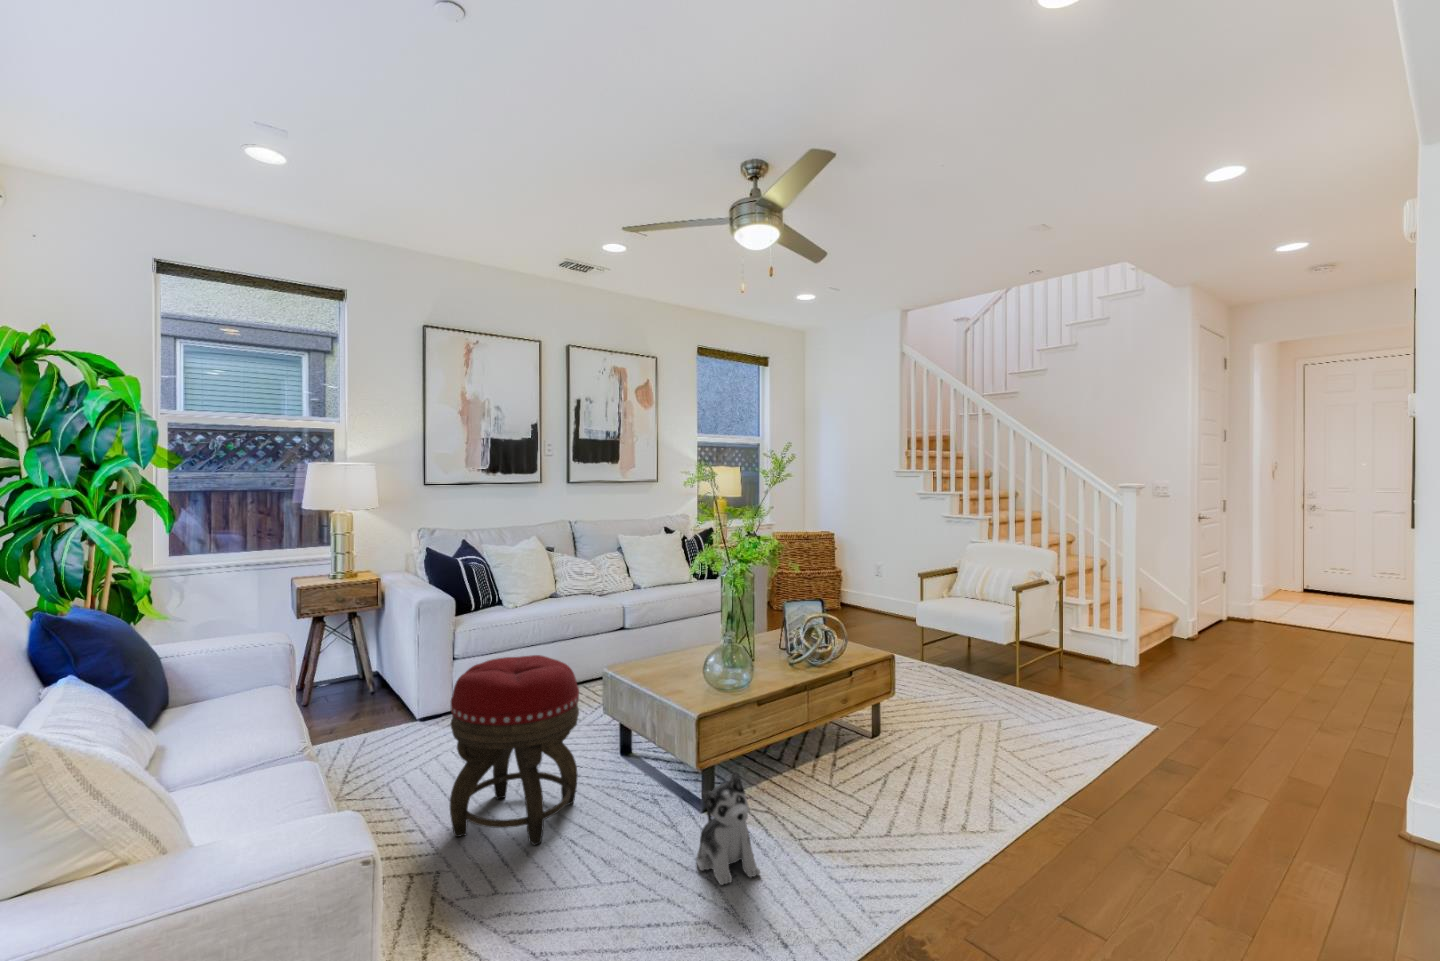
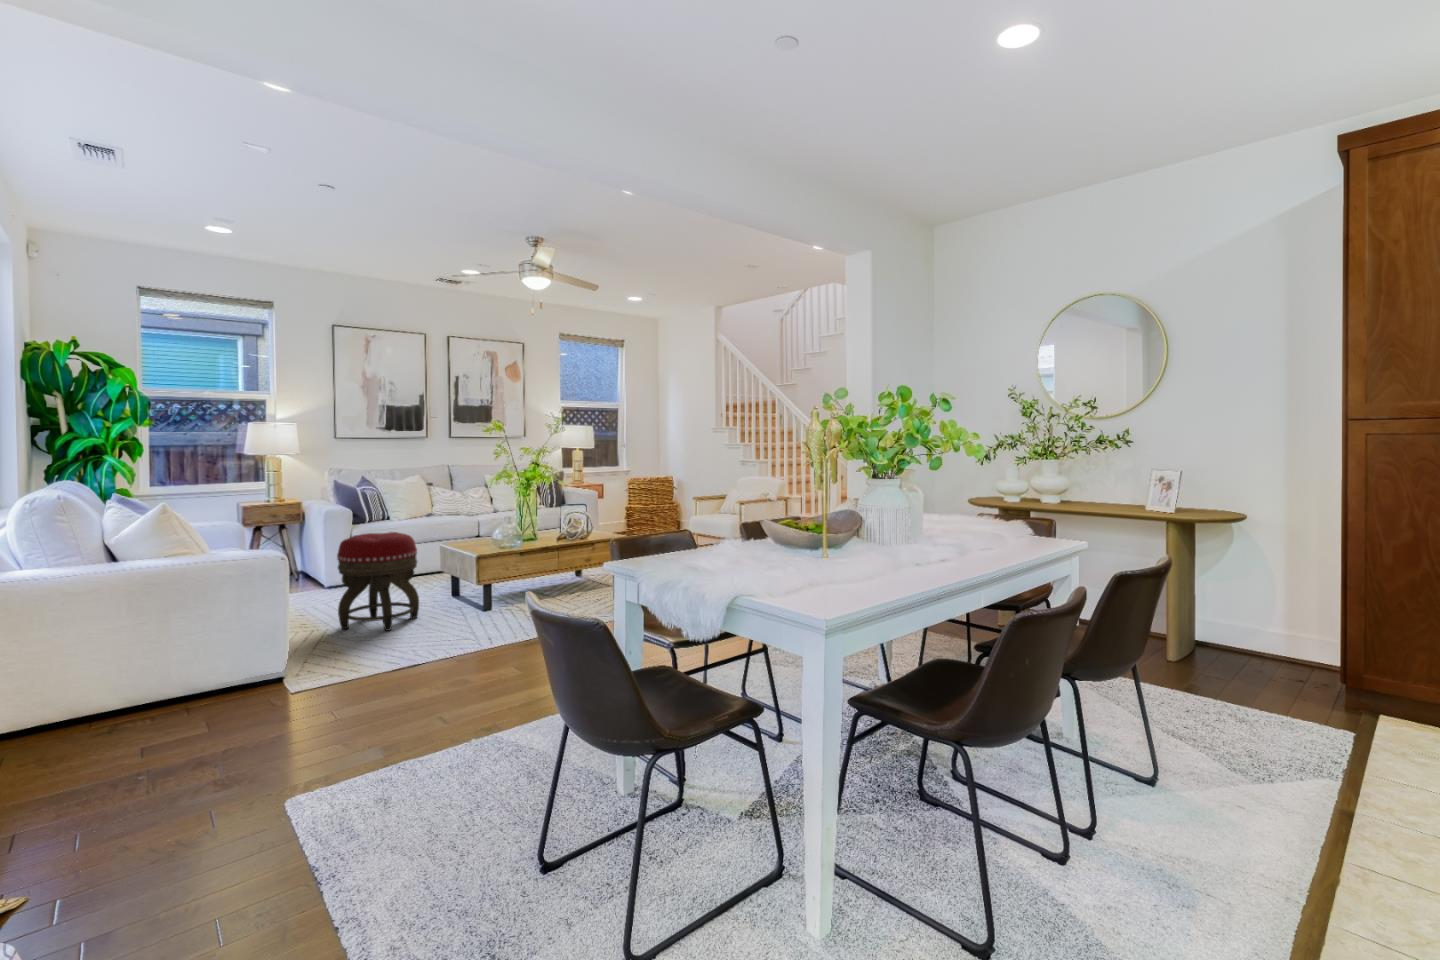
plush toy: present [696,772,760,885] -> none [474,582,509,639]

